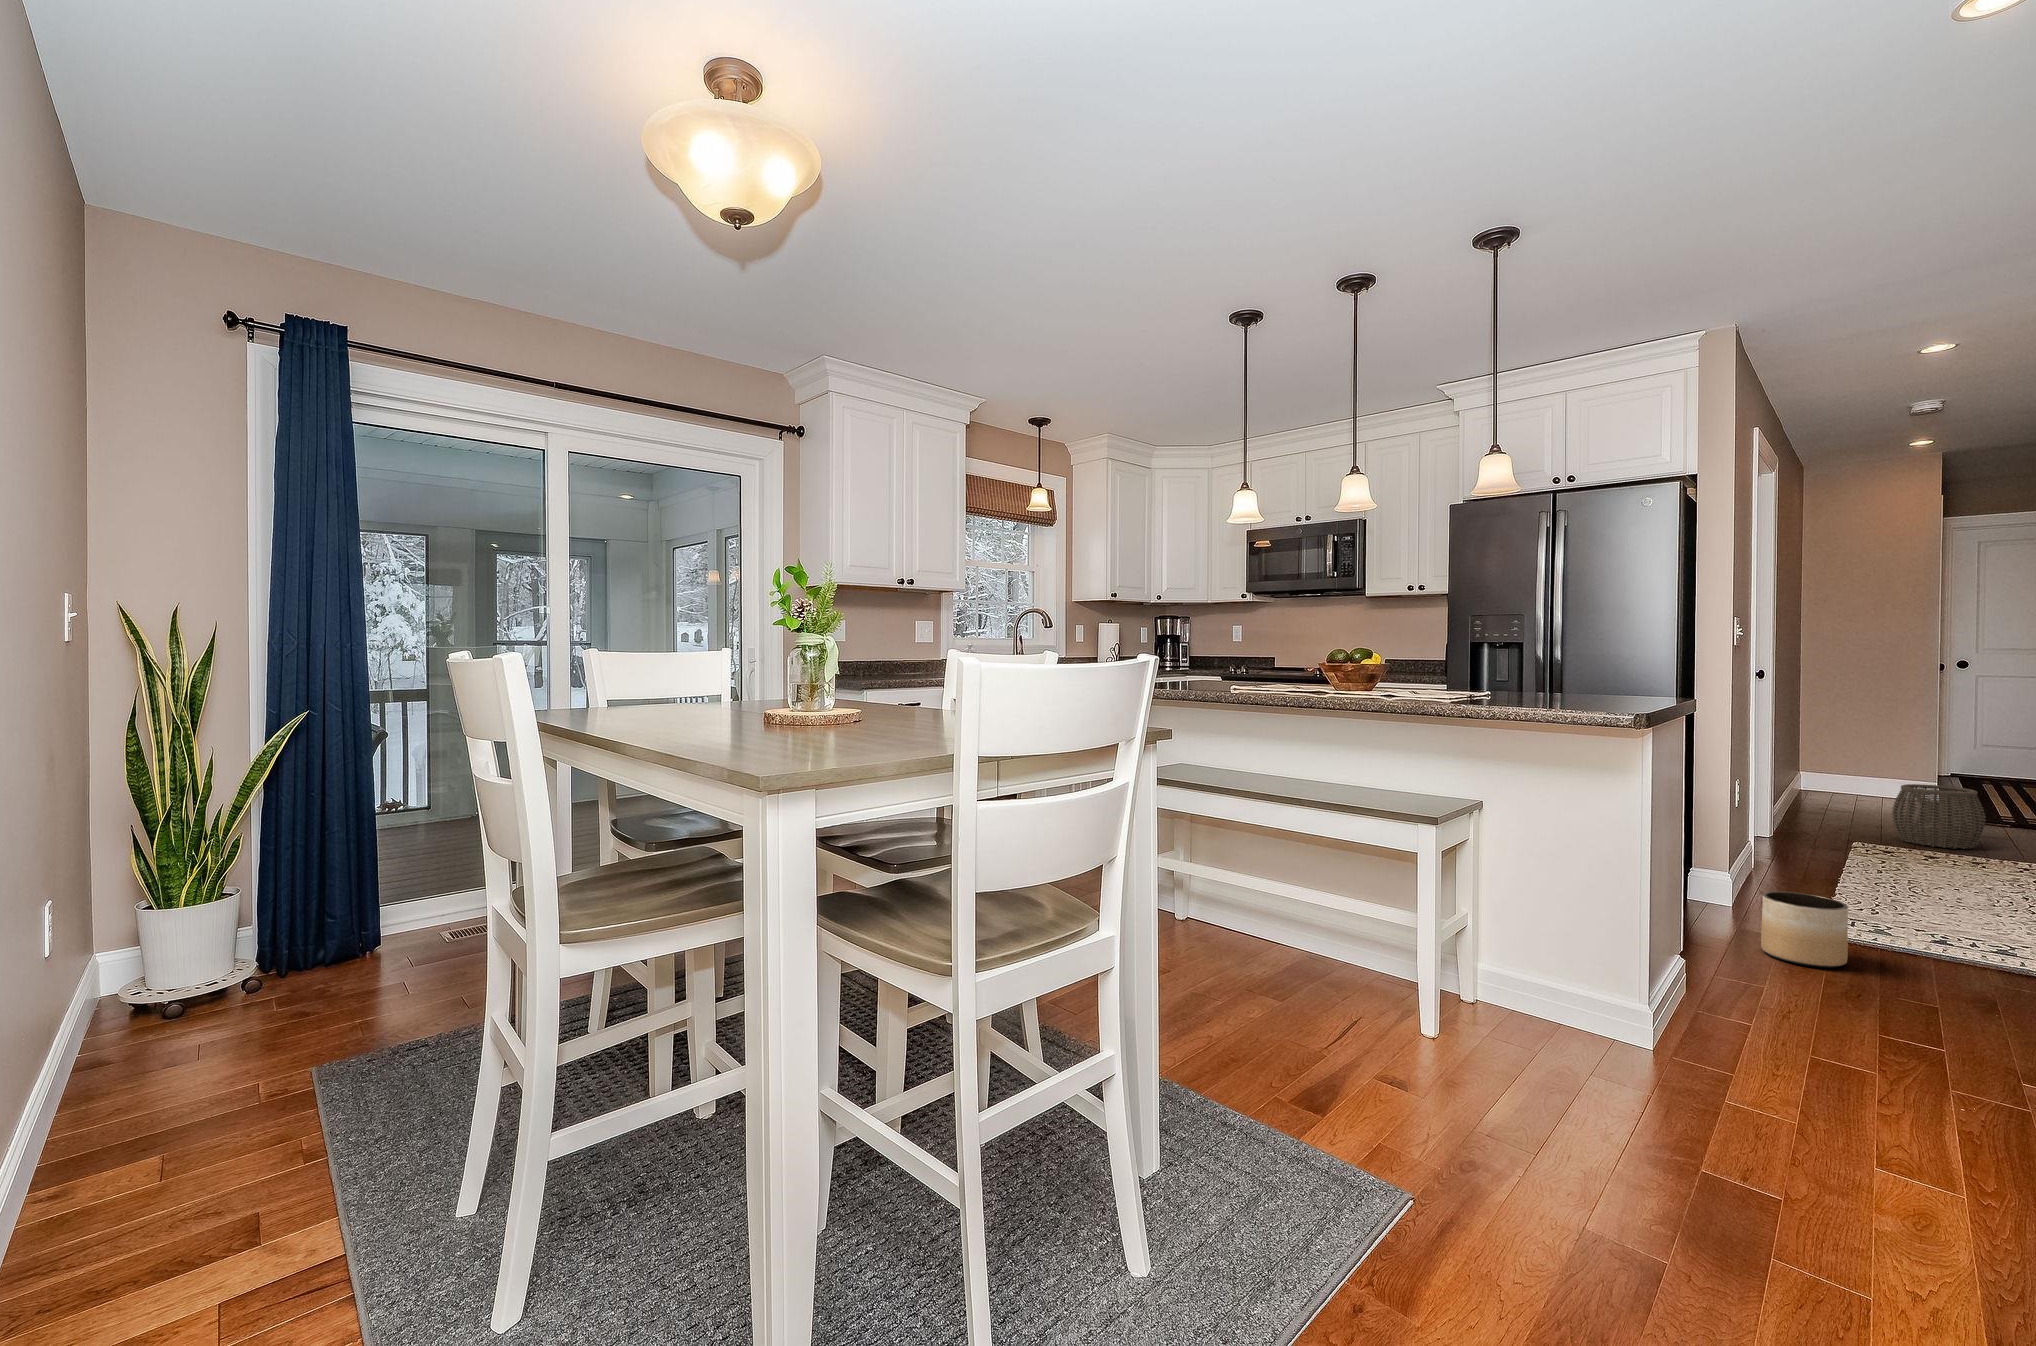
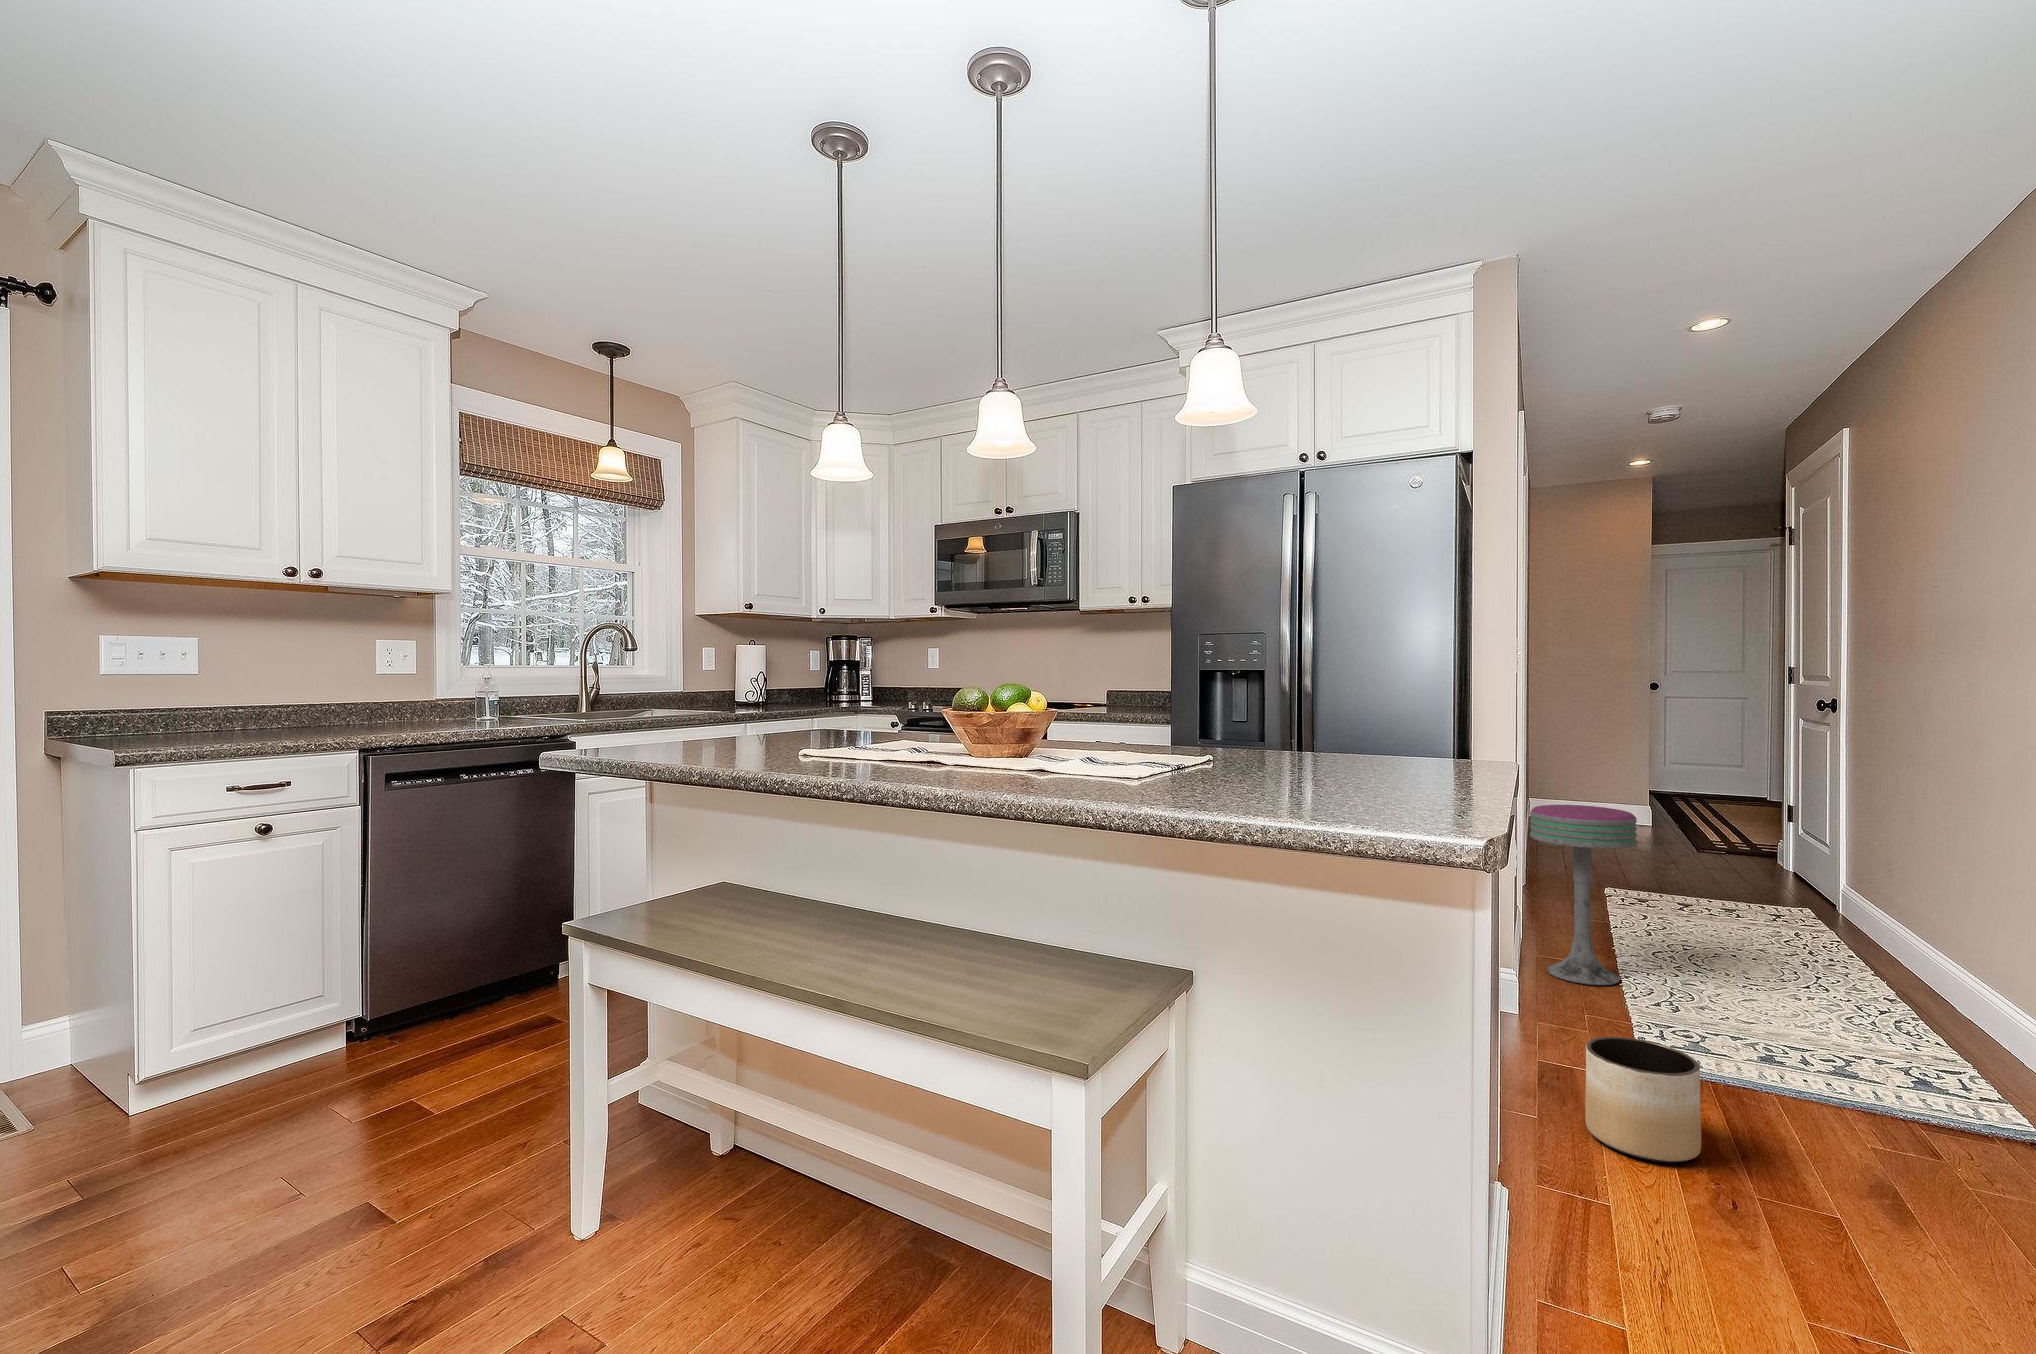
bar stool: none [1753,748,1849,887] -> present [1530,805,1637,985]
woven basket: present [1892,784,1986,849] -> none [1648,832,1741,907]

